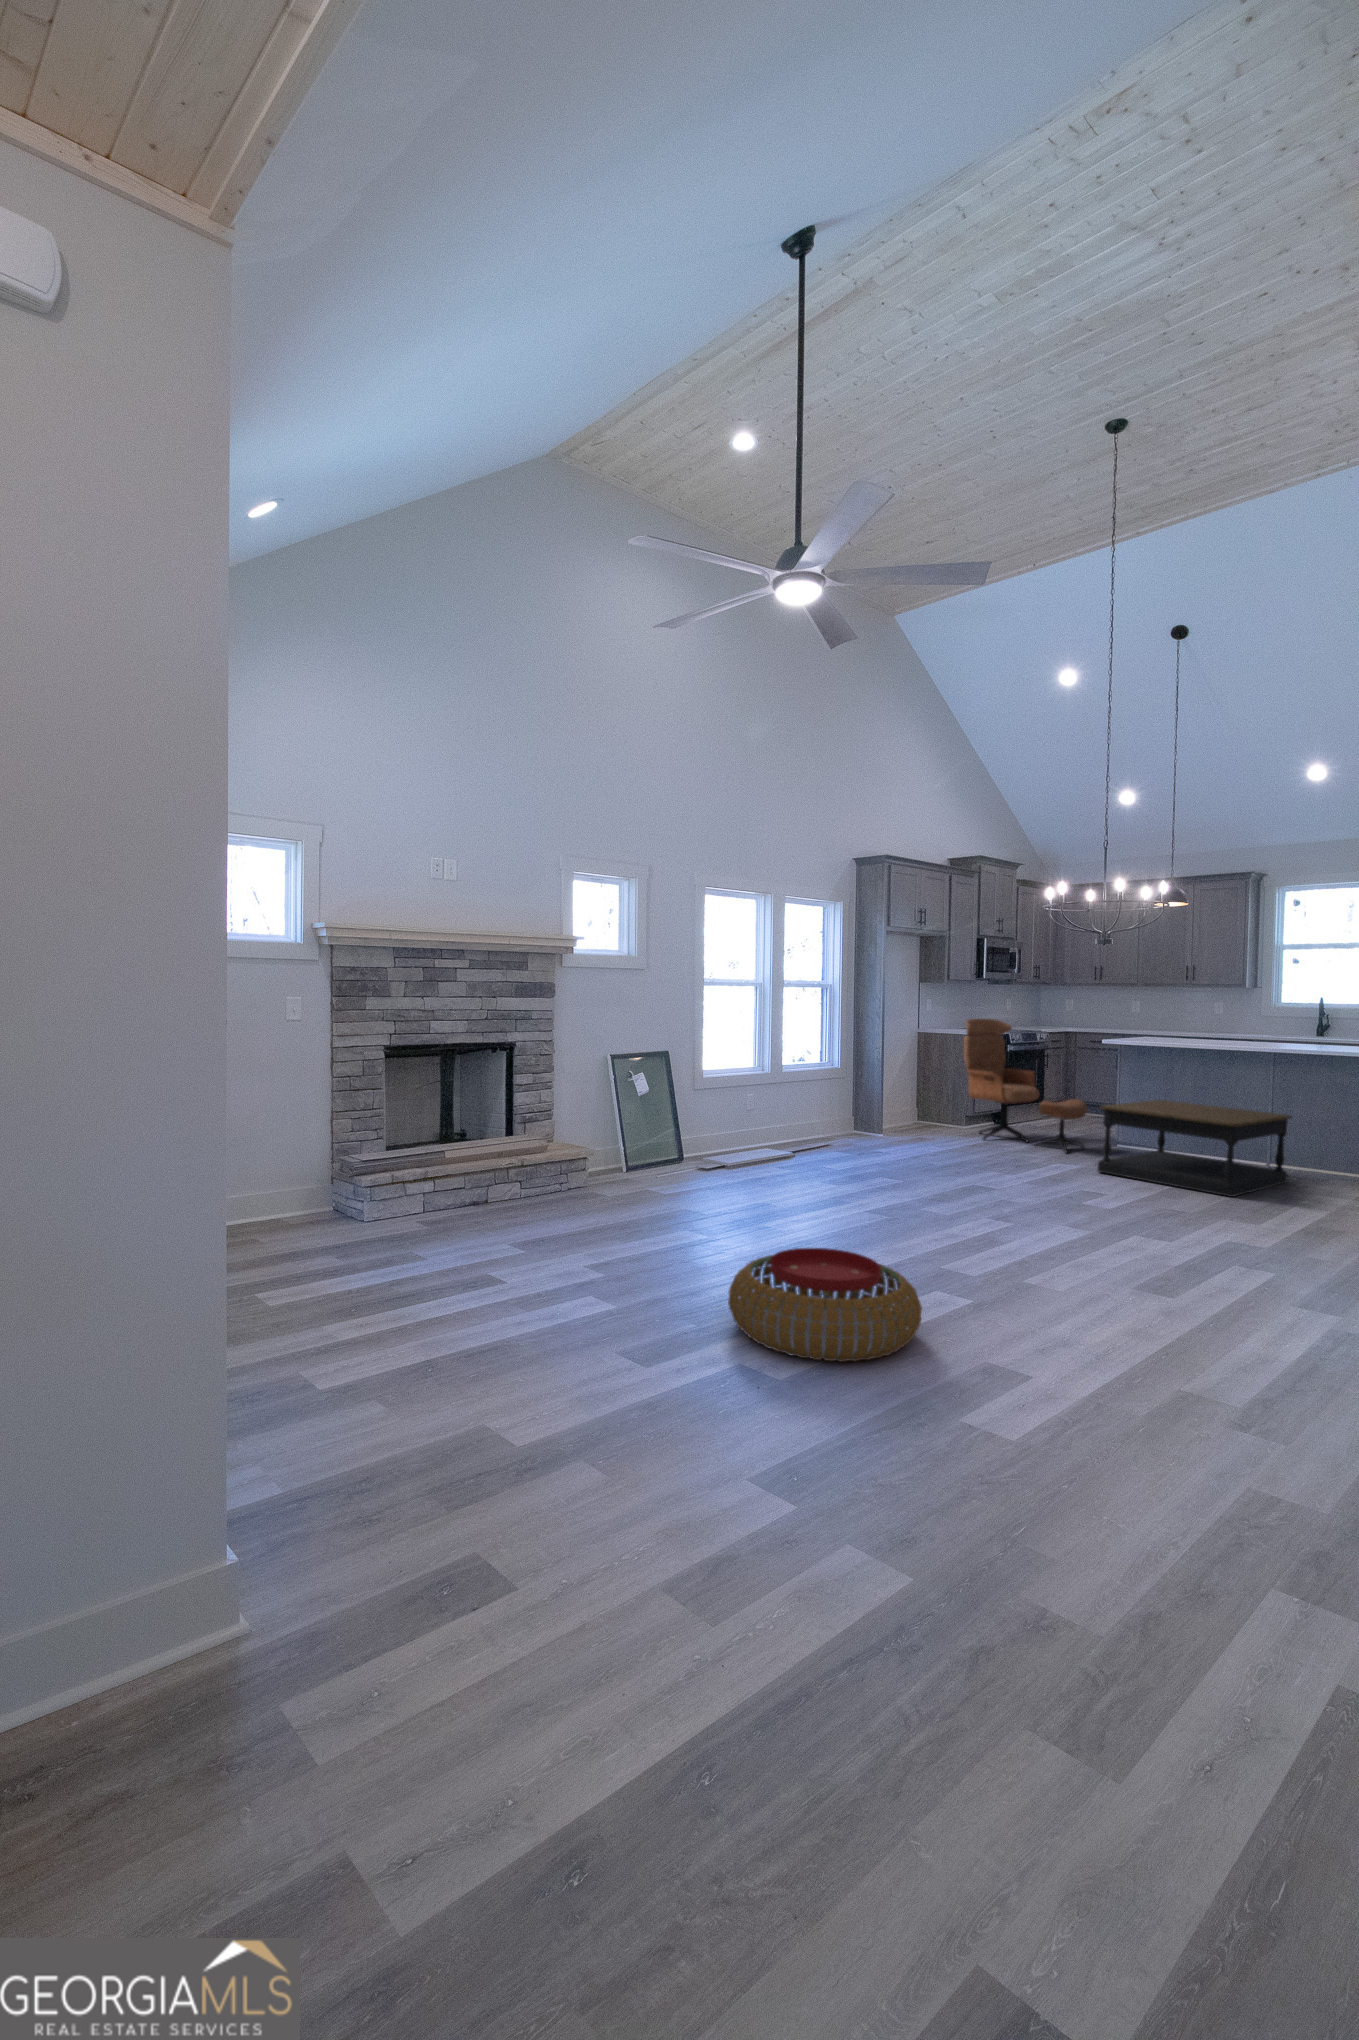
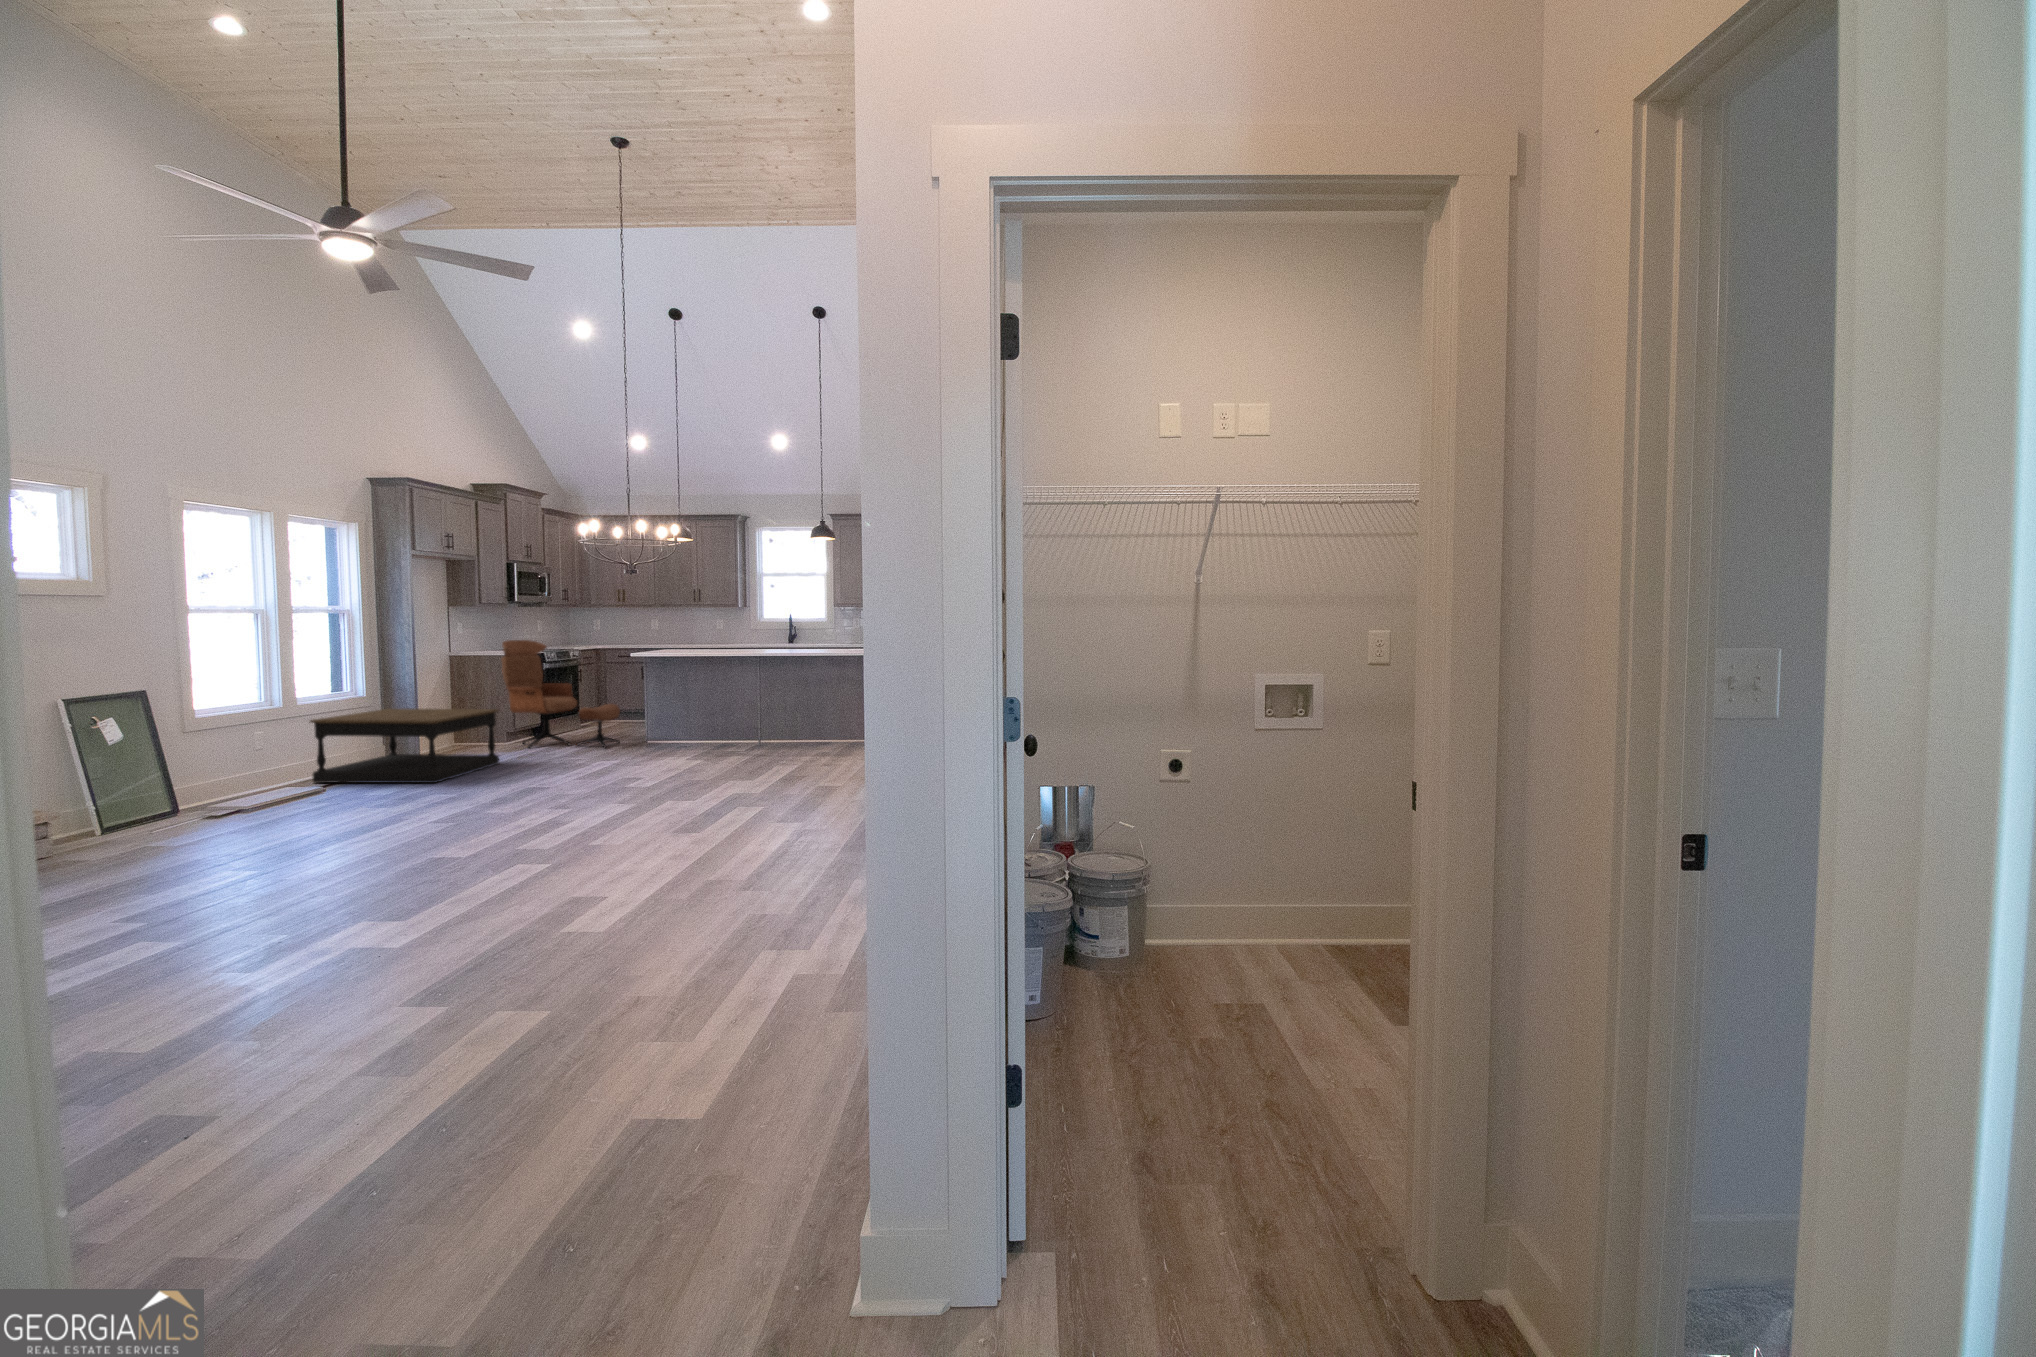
coffee table: present [1098,1100,1292,1197] -> present [310,709,499,783]
pouf: present [728,1248,922,1362] -> none [325,839,522,931]

